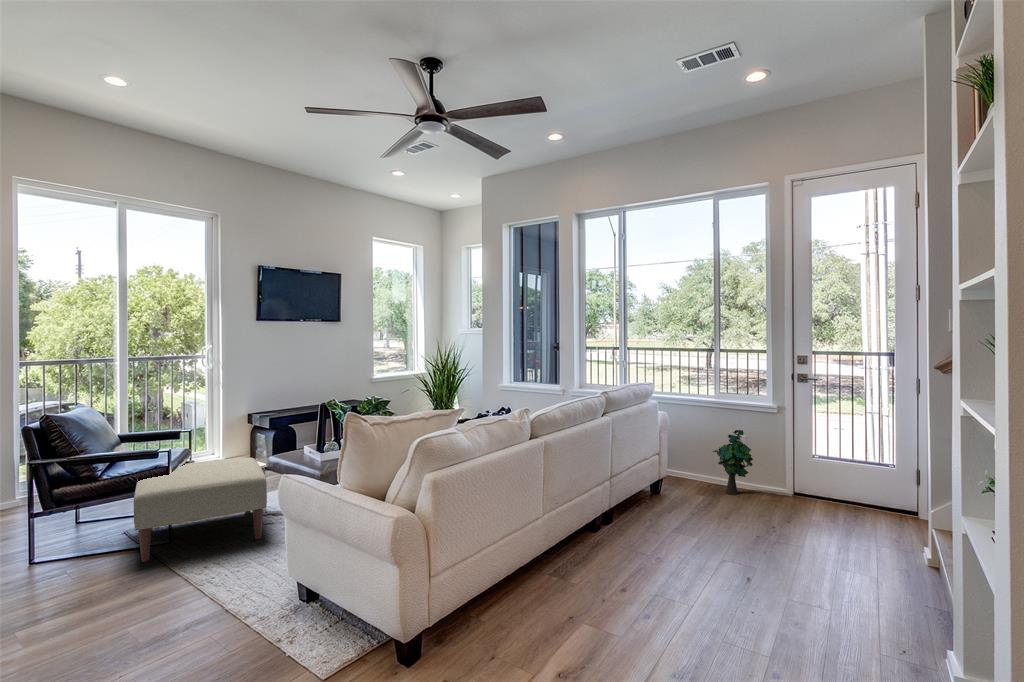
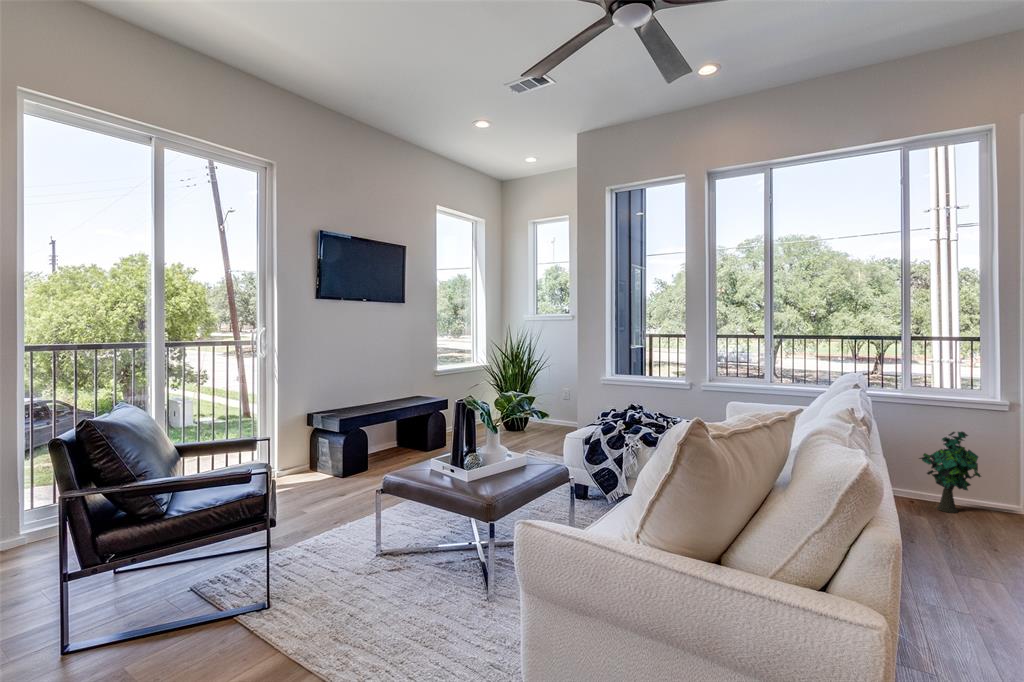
ottoman: present [134,457,267,562] -> none [213,475,408,647]

